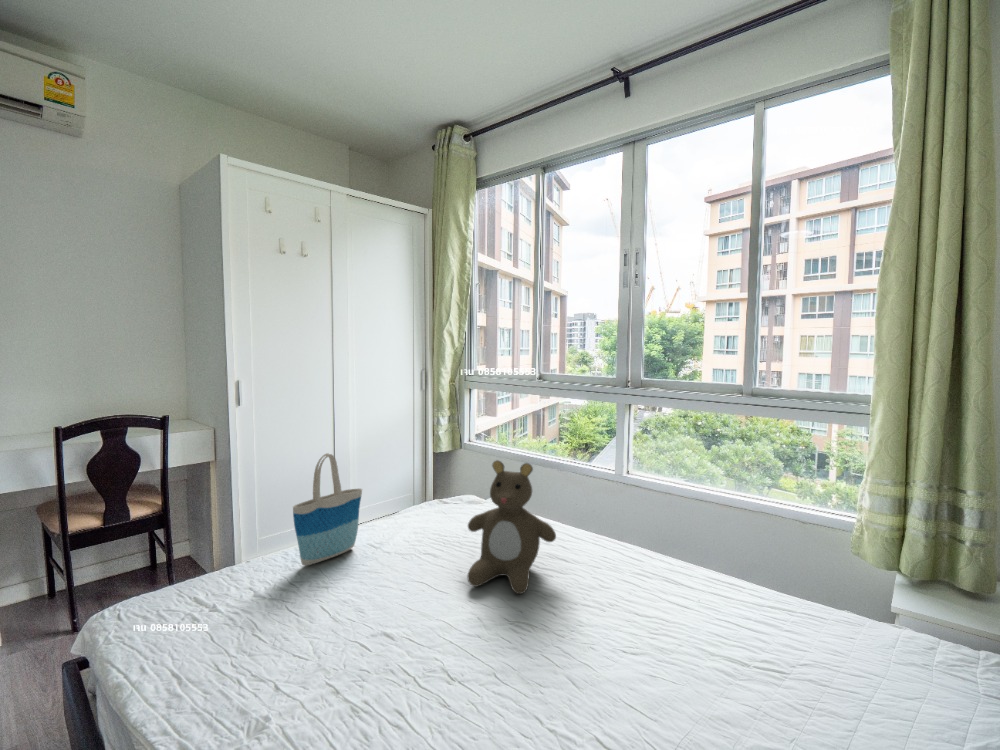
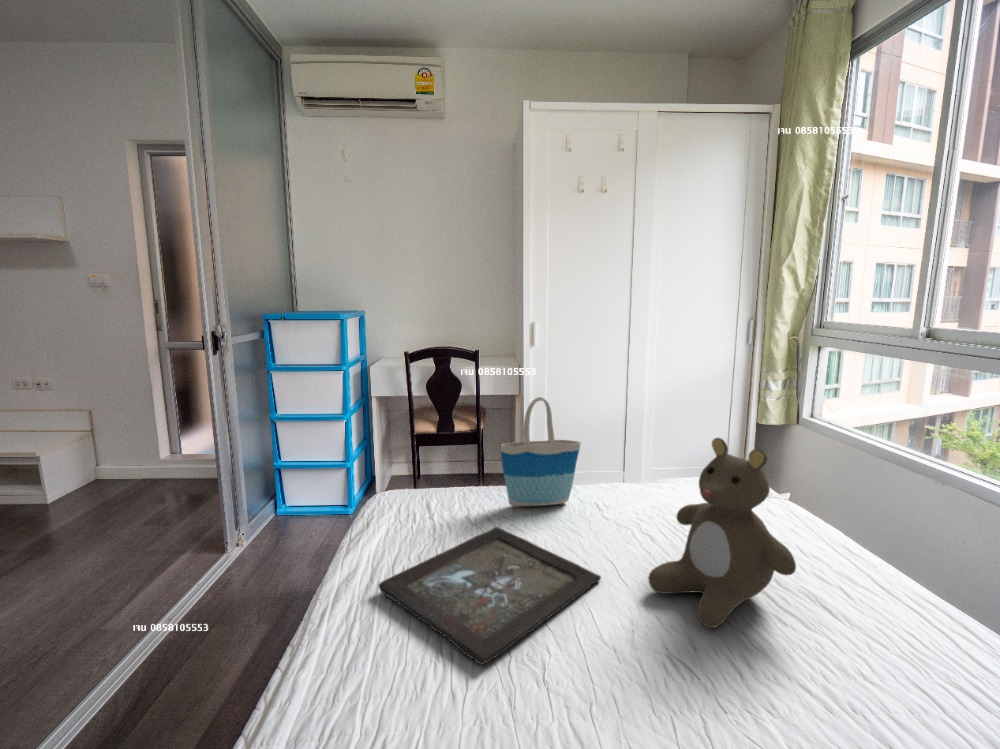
tray: none [239,587,432,695] -> present [379,527,601,664]

